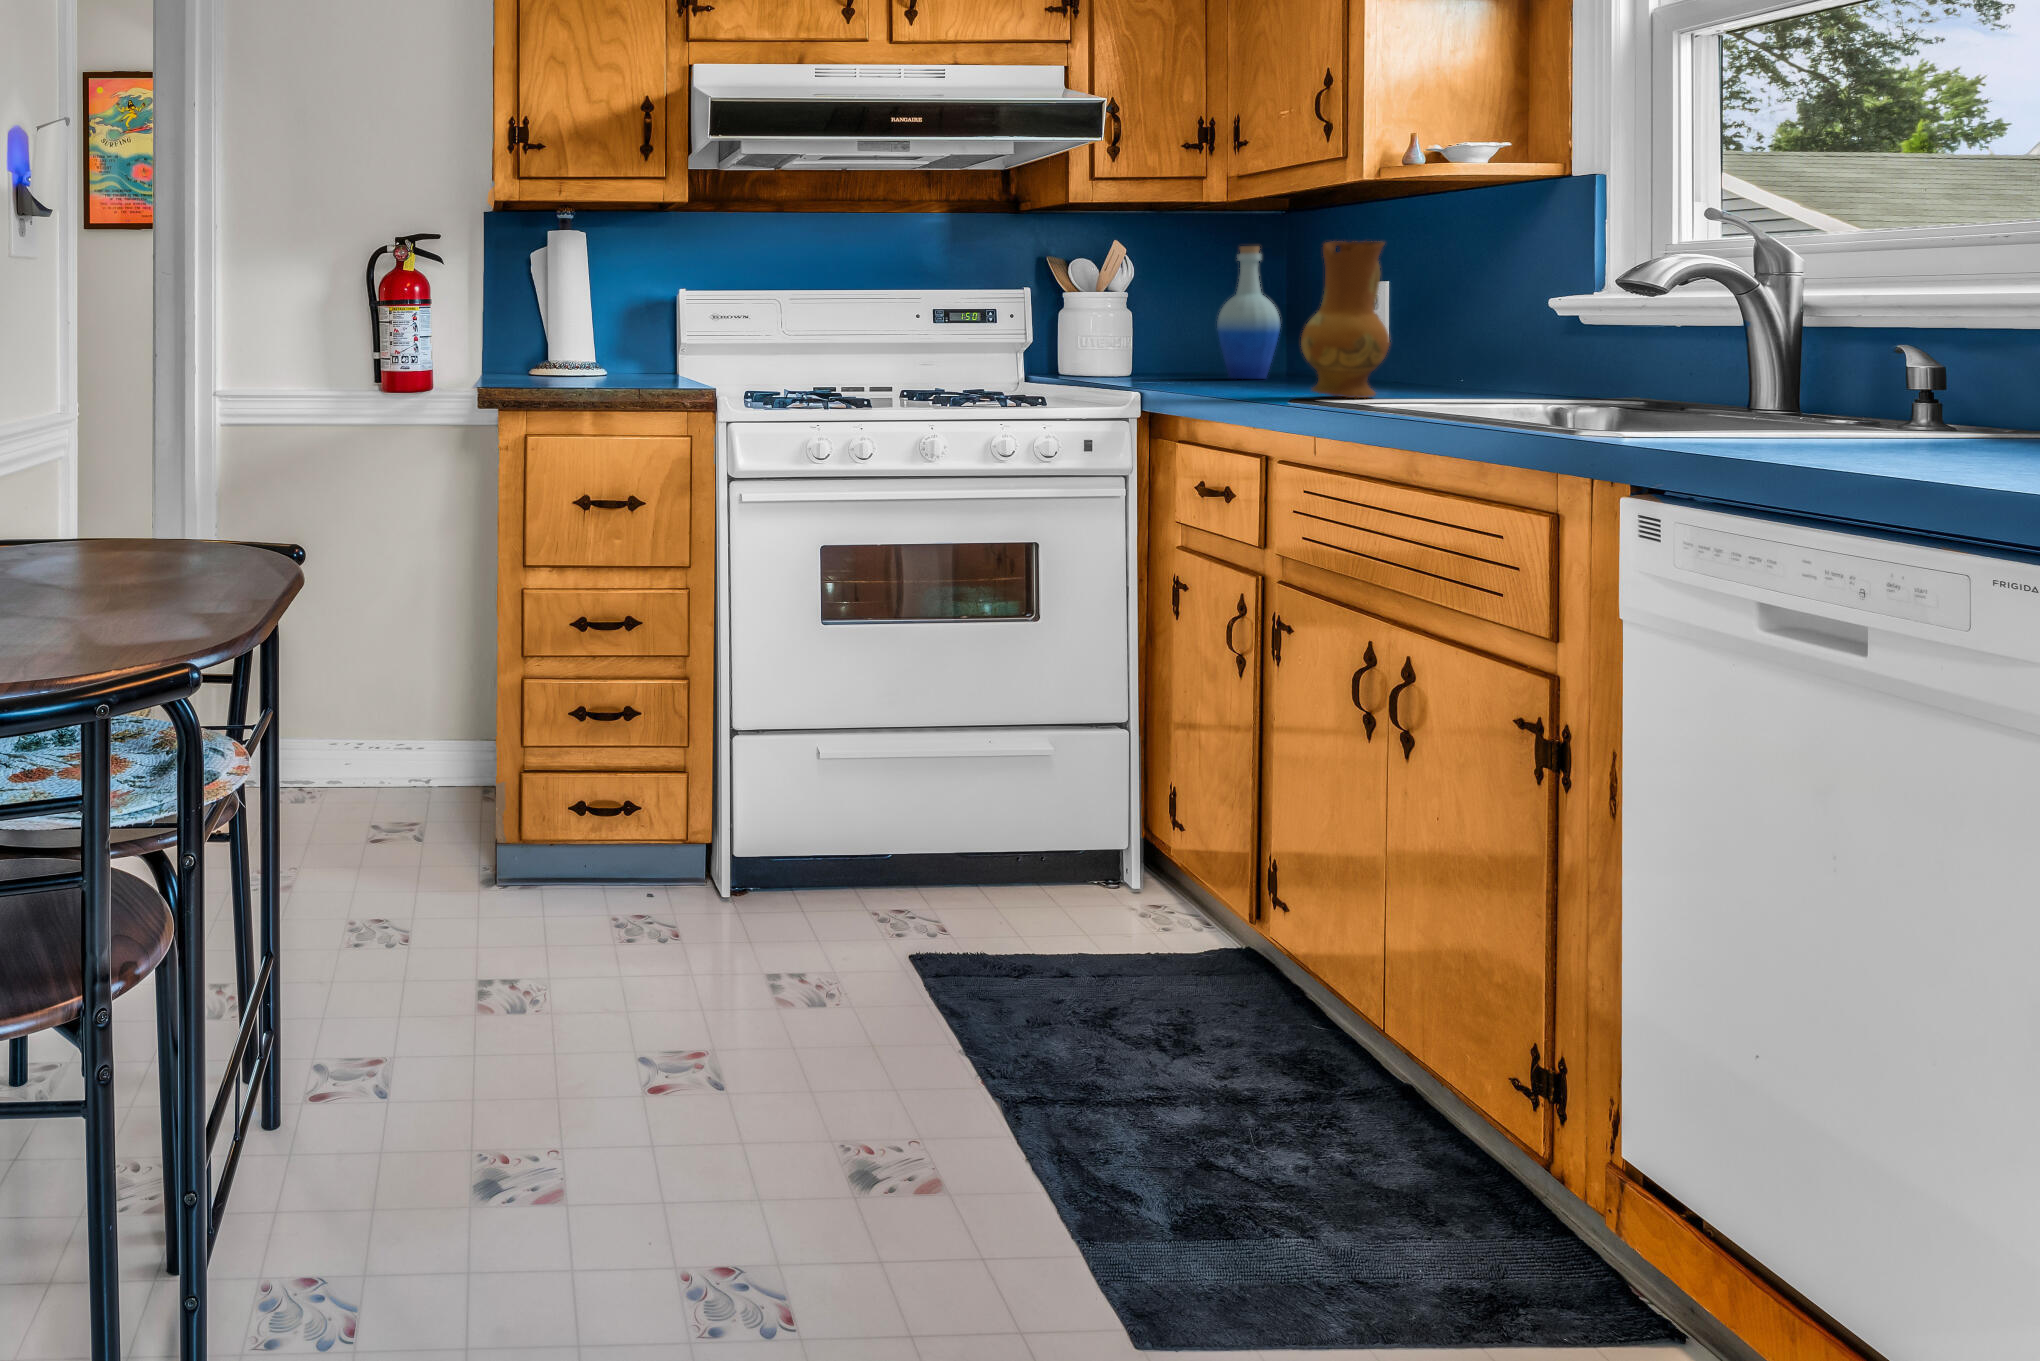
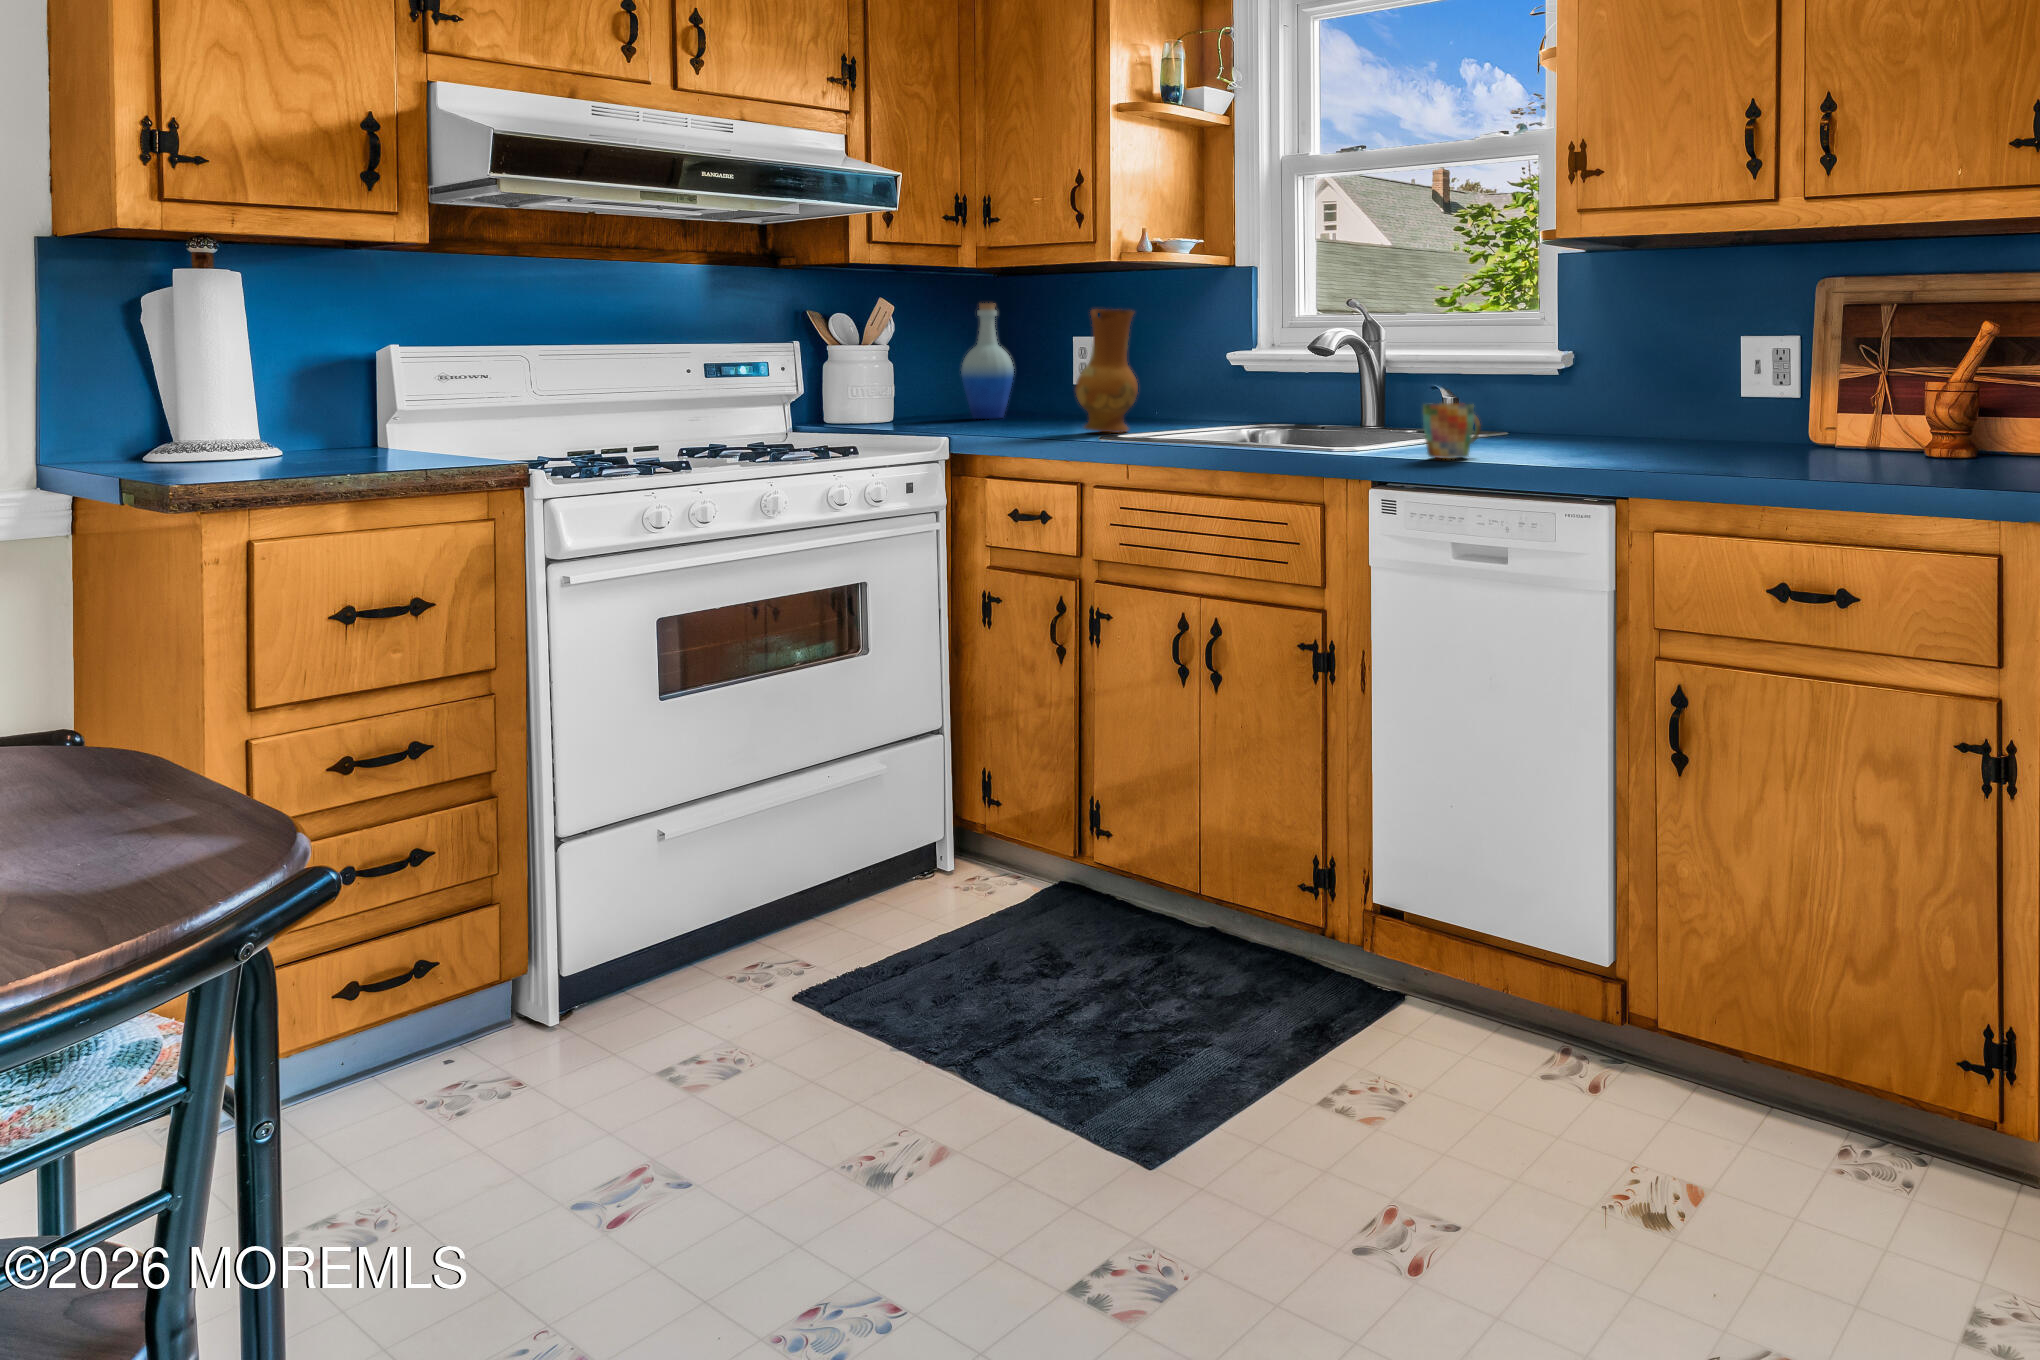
mug: none [1769,363,1915,458] -> present [1423,403,1480,459]

